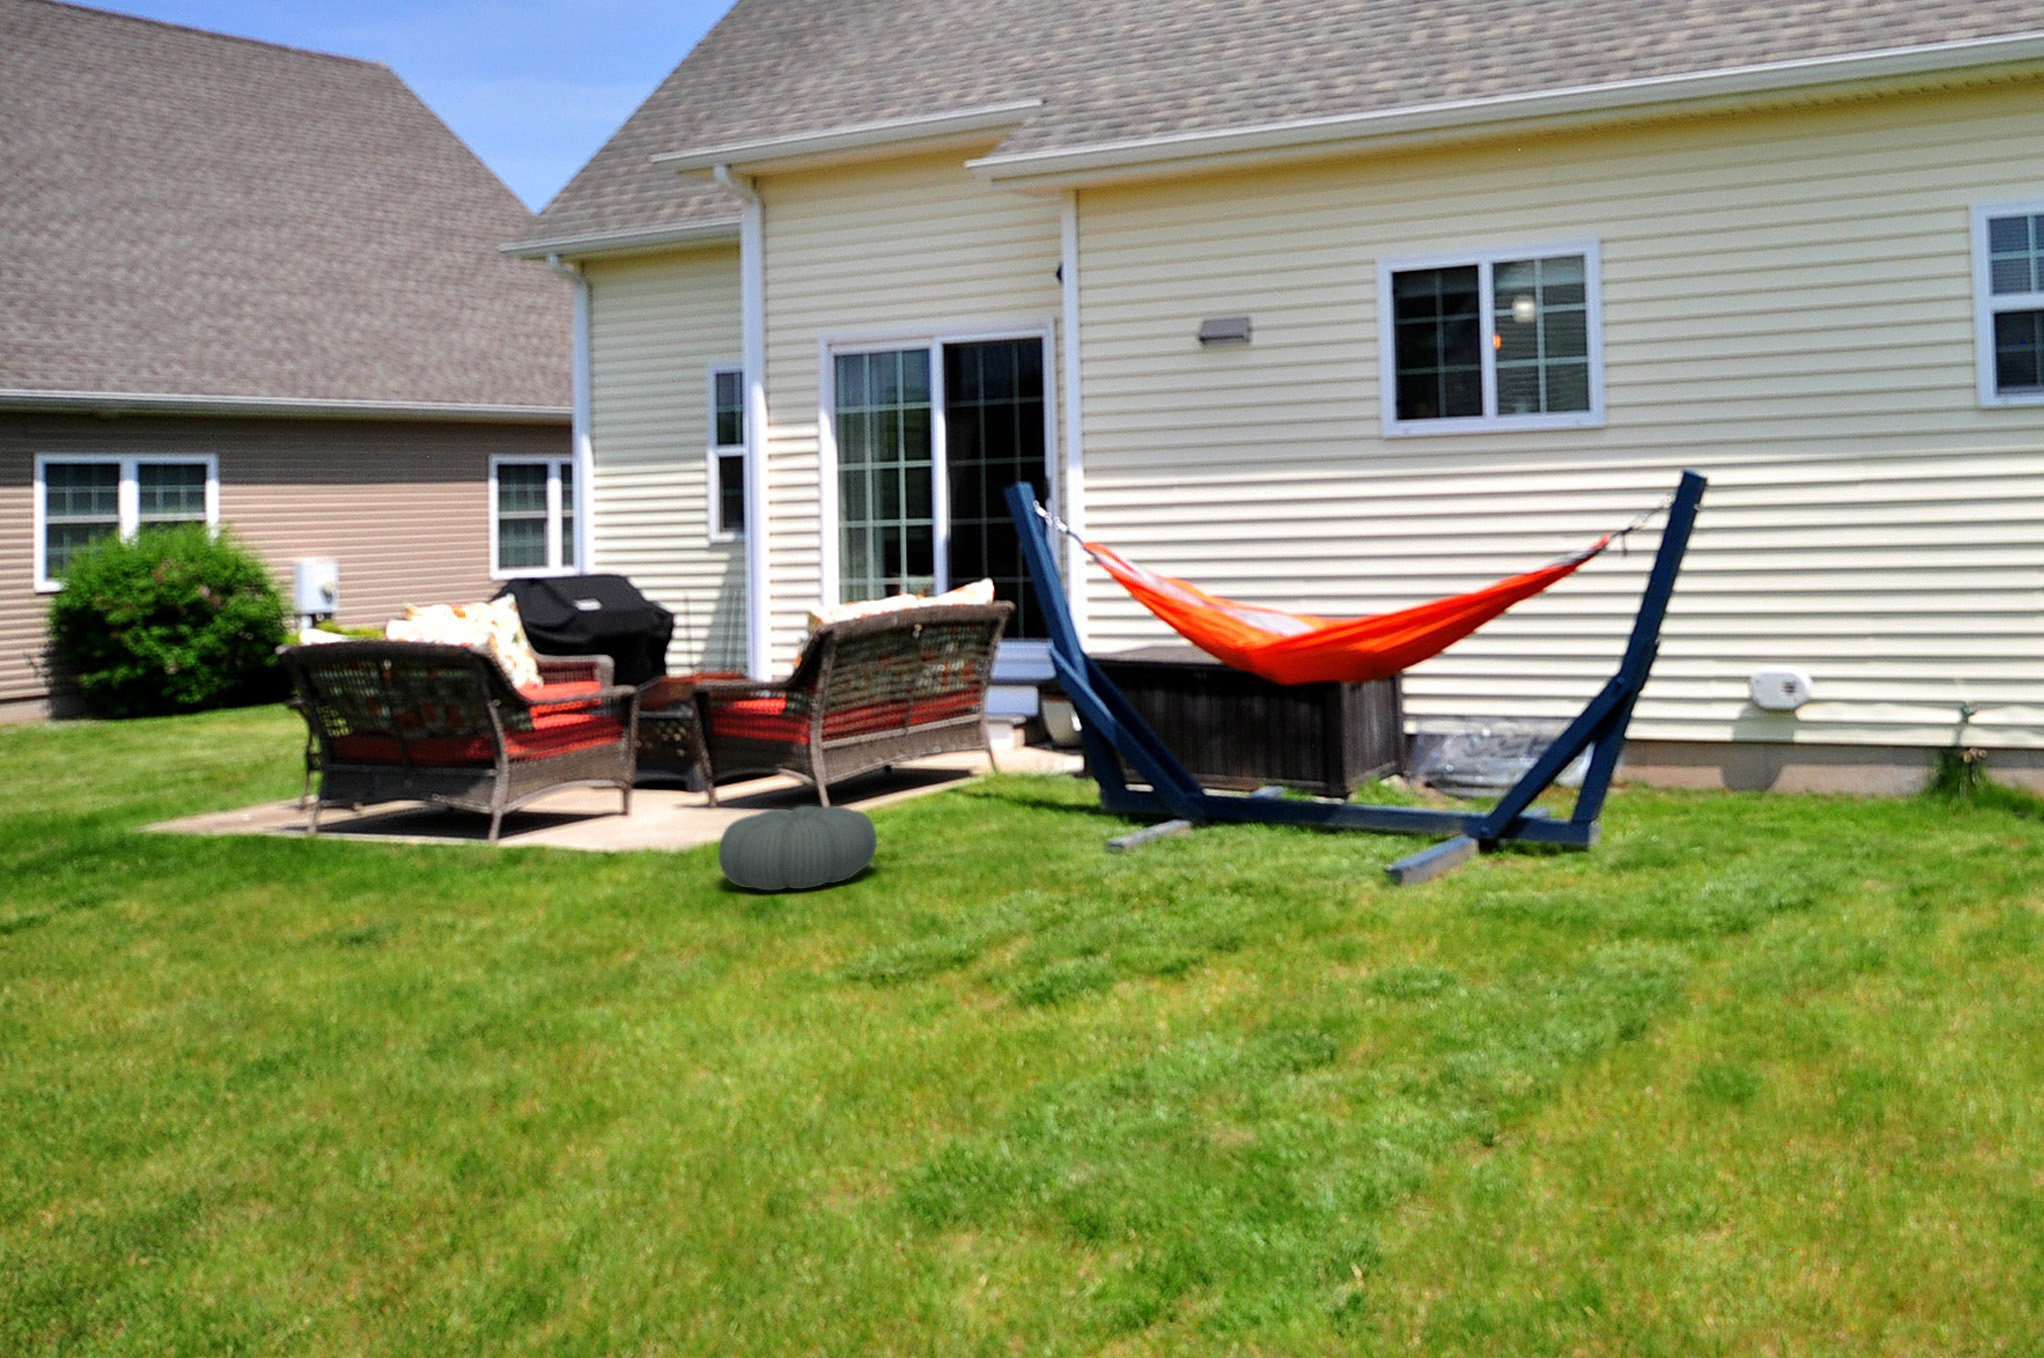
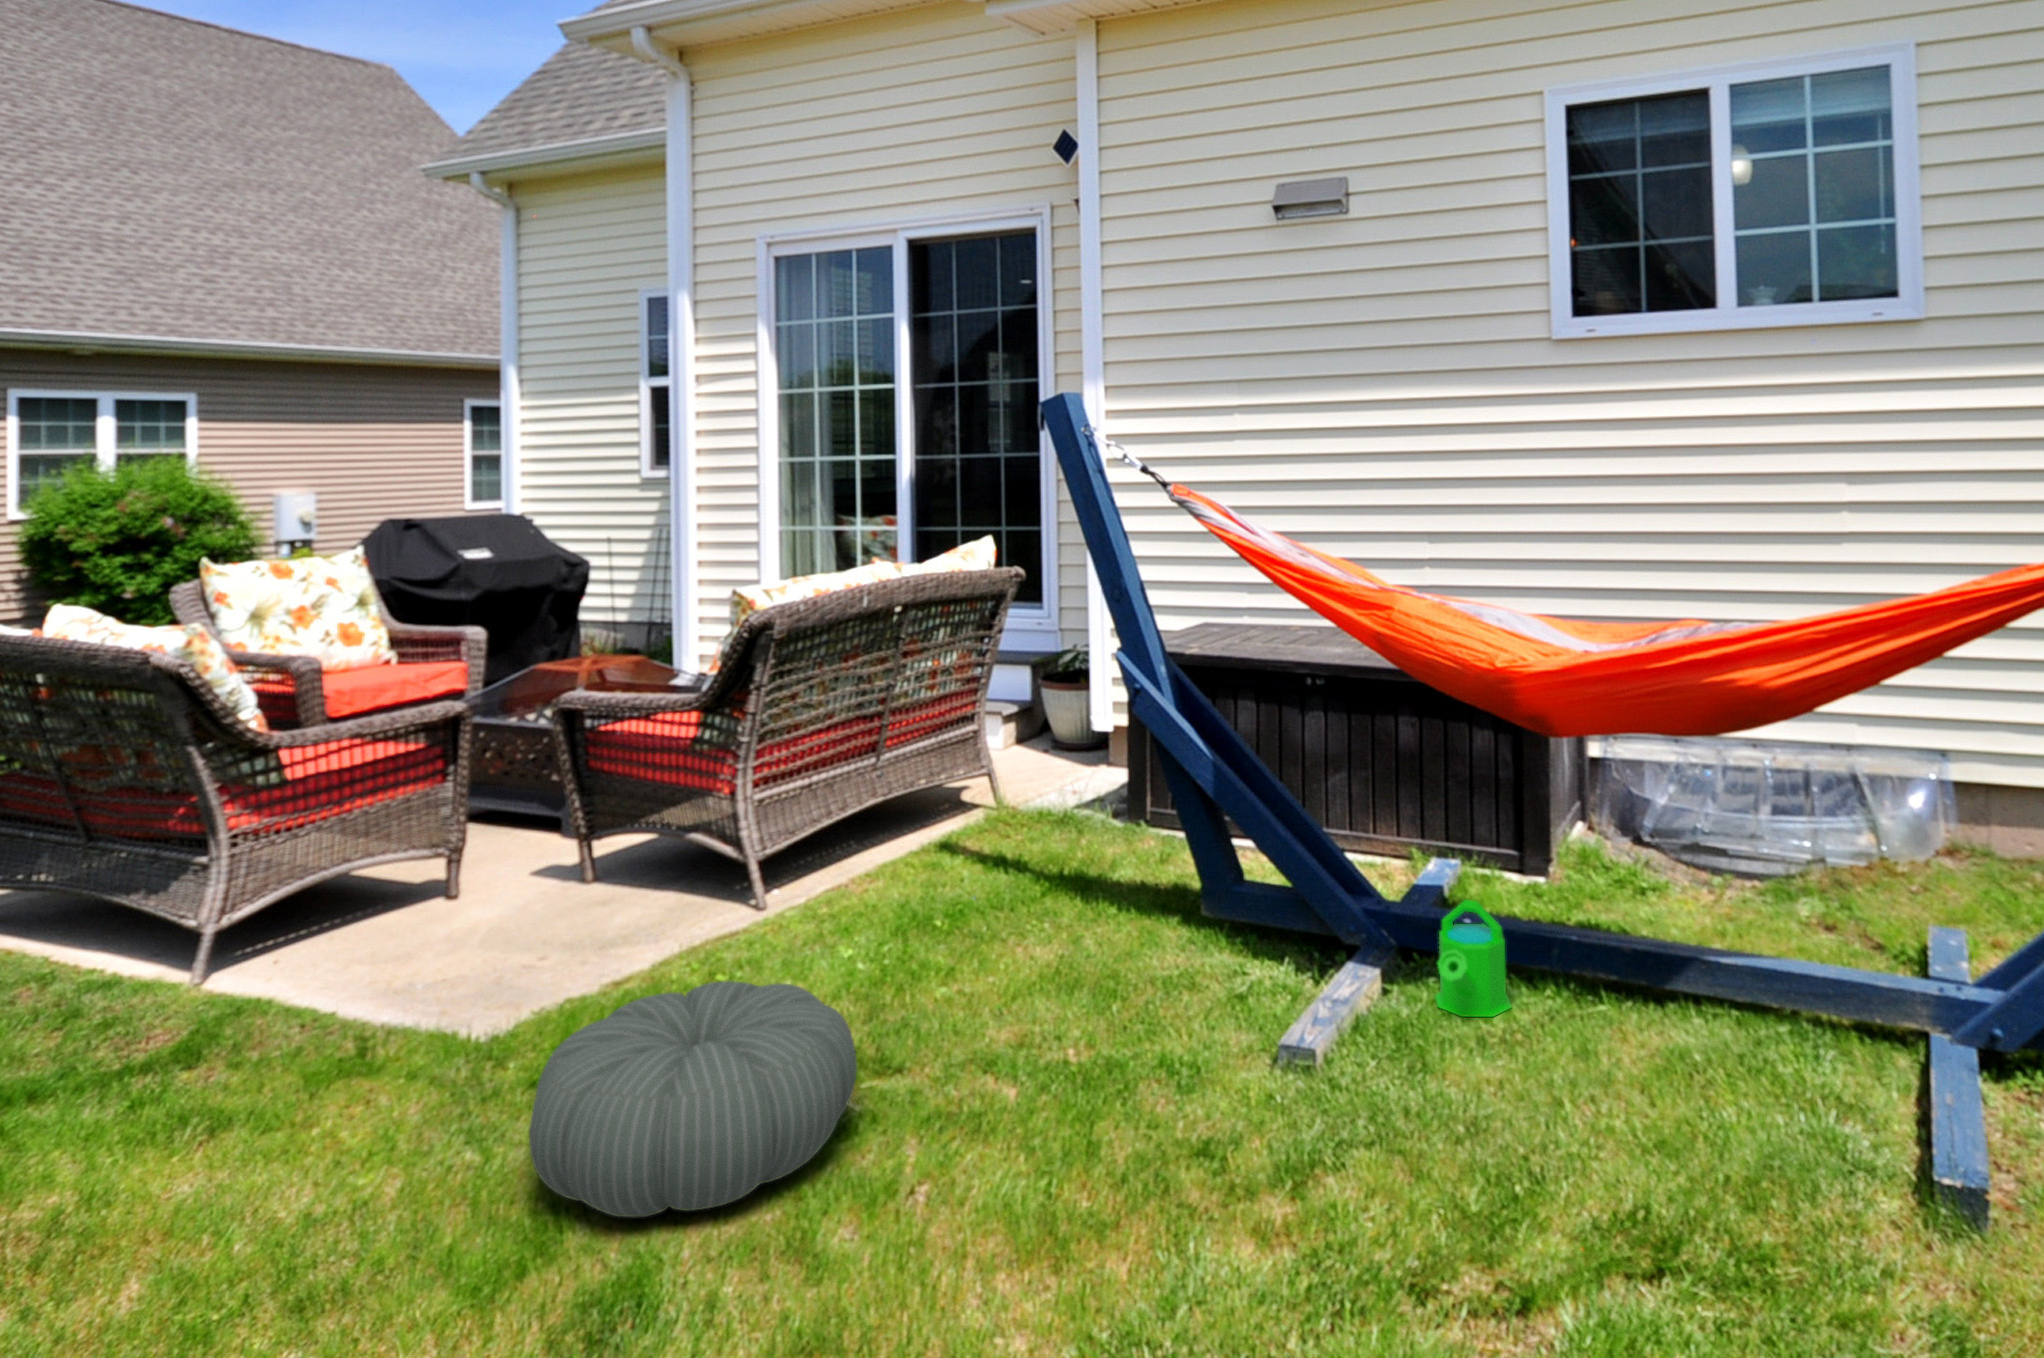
watering can: none [1200,779,1252,840] -> present [1435,900,1512,1017]

